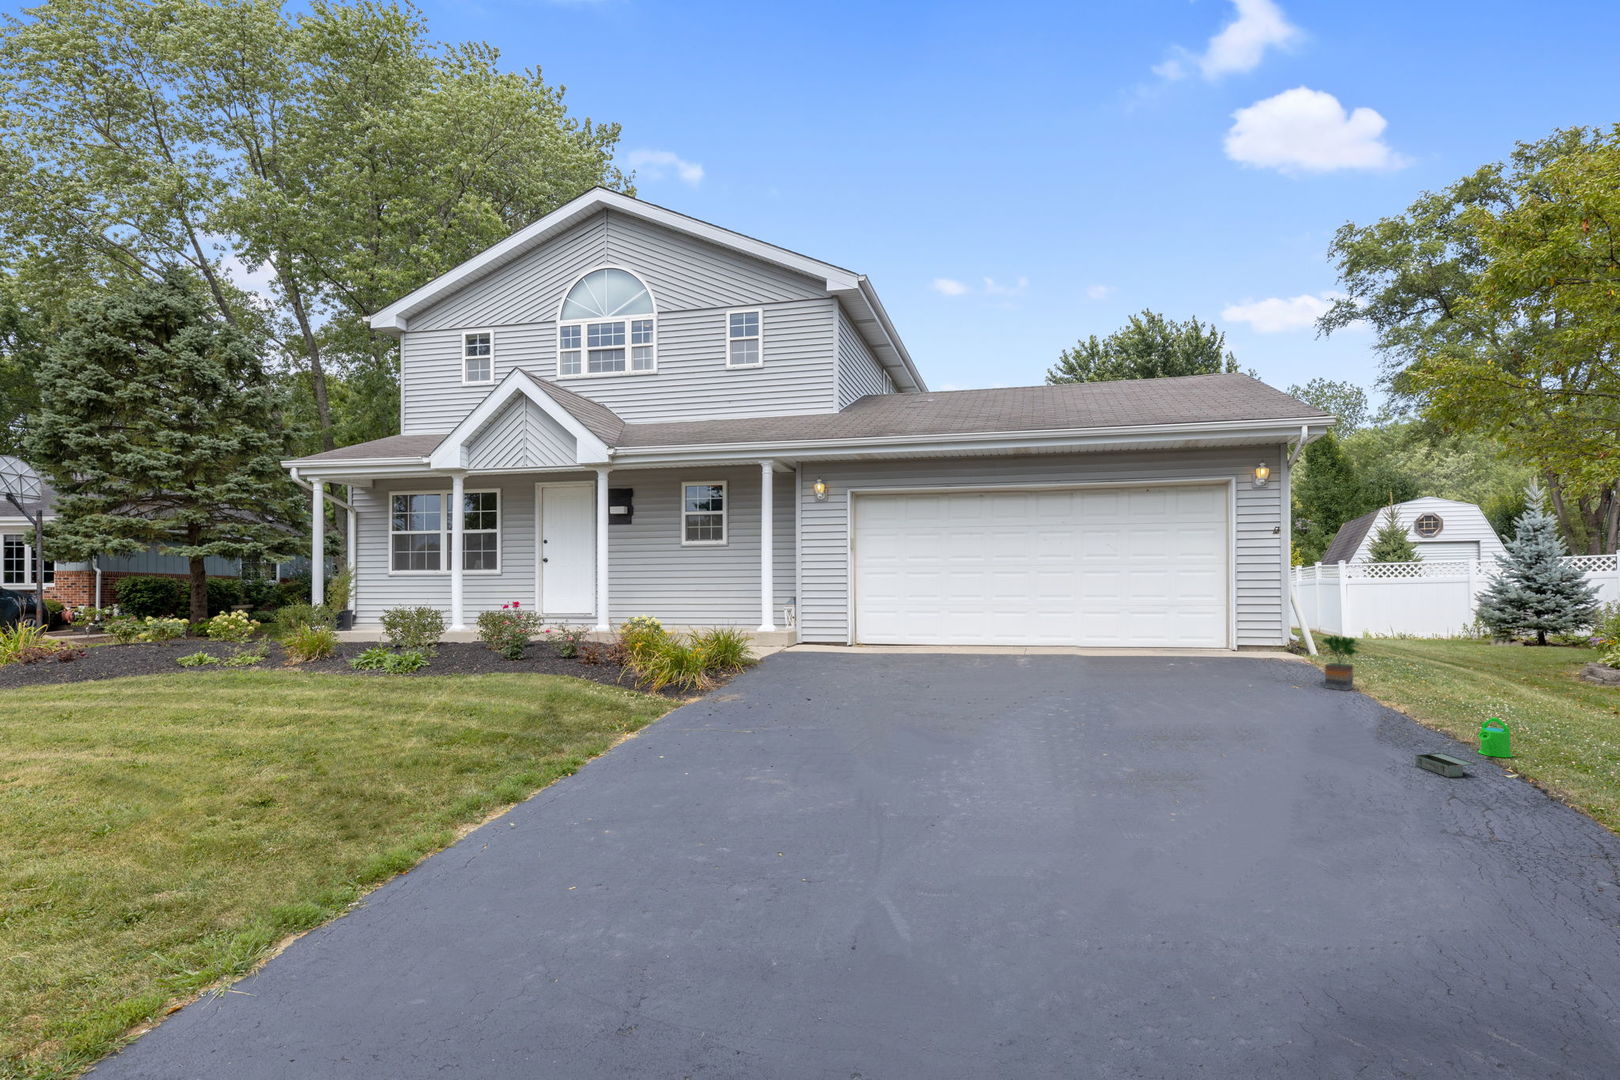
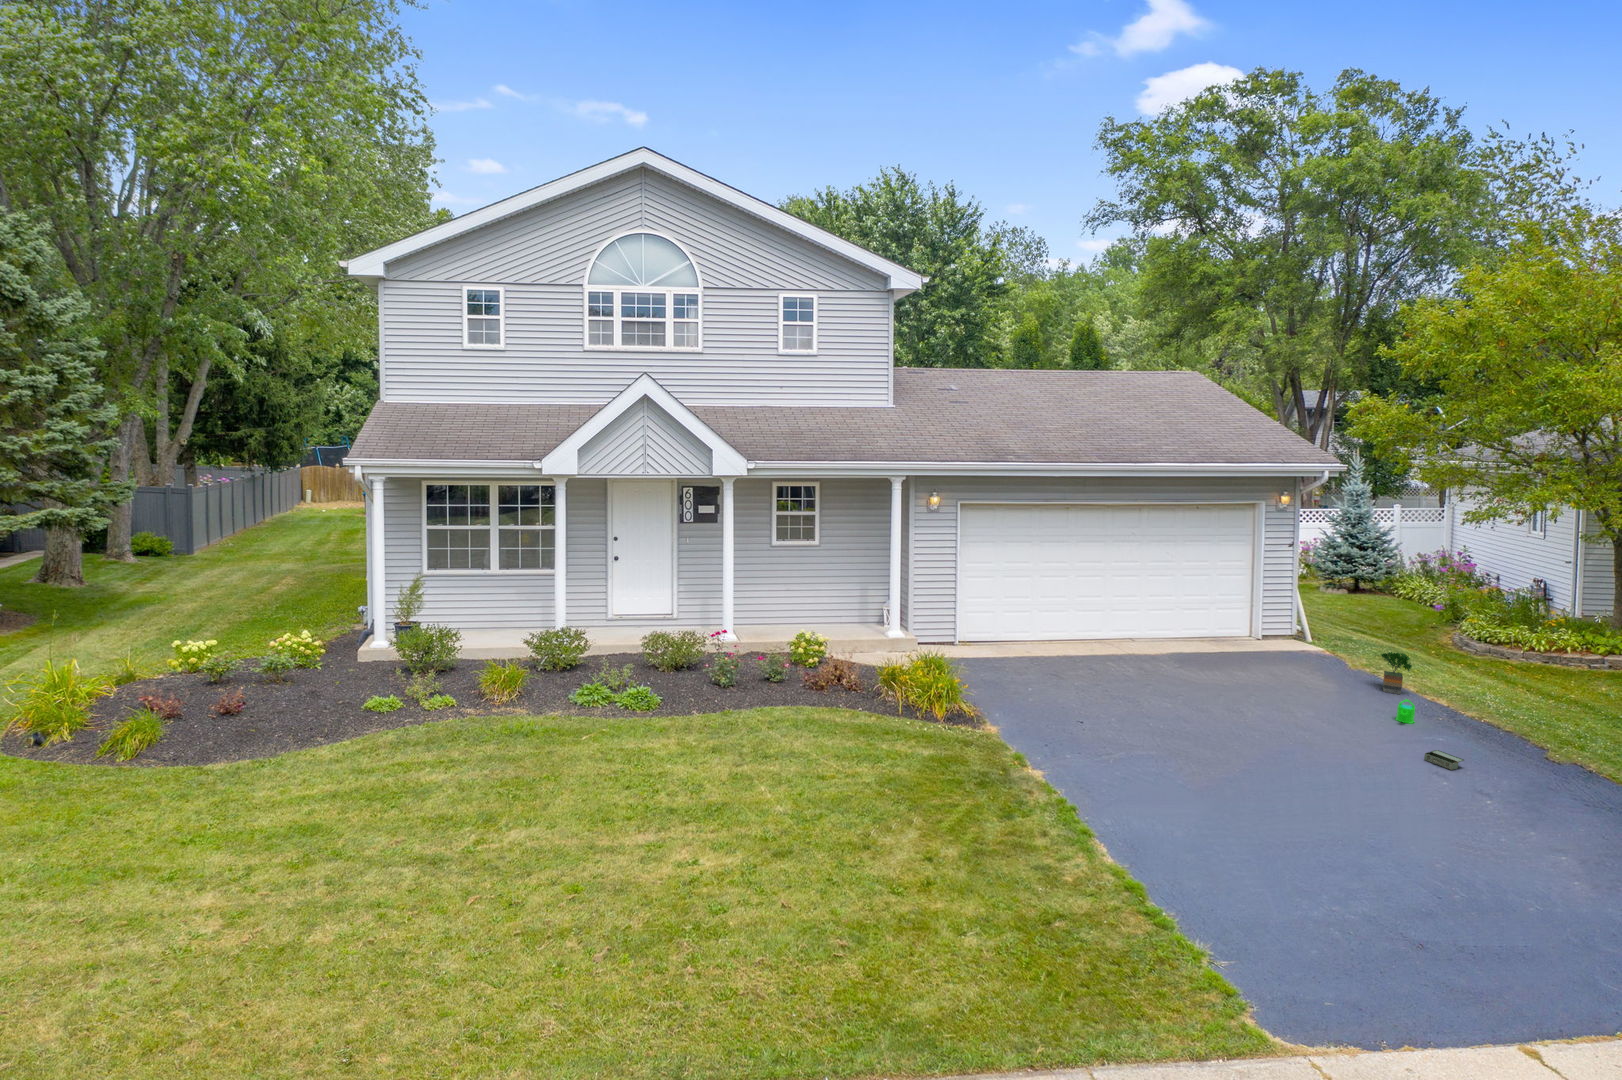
watering can: present [1478,717,1513,757] -> present [1395,699,1415,723]
toolbox: present [1415,753,1476,777] -> present [1424,750,1464,770]

